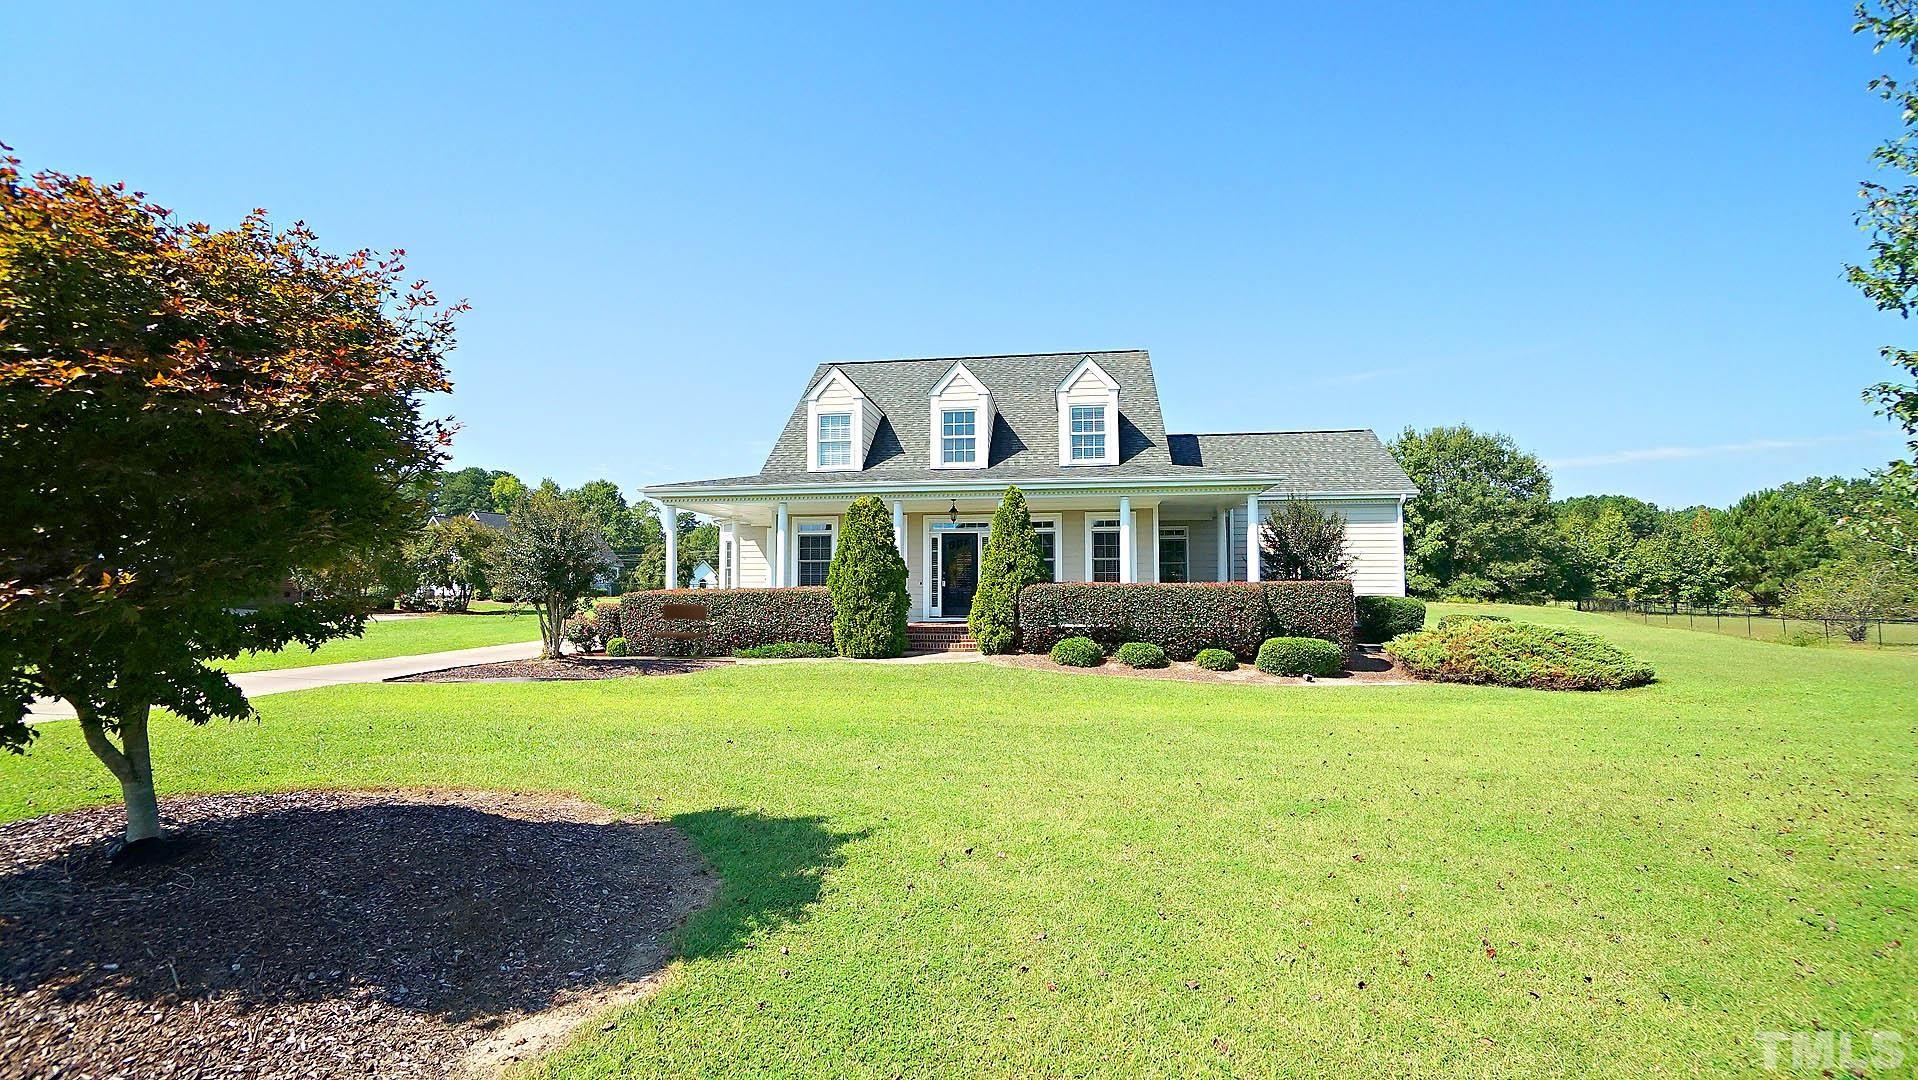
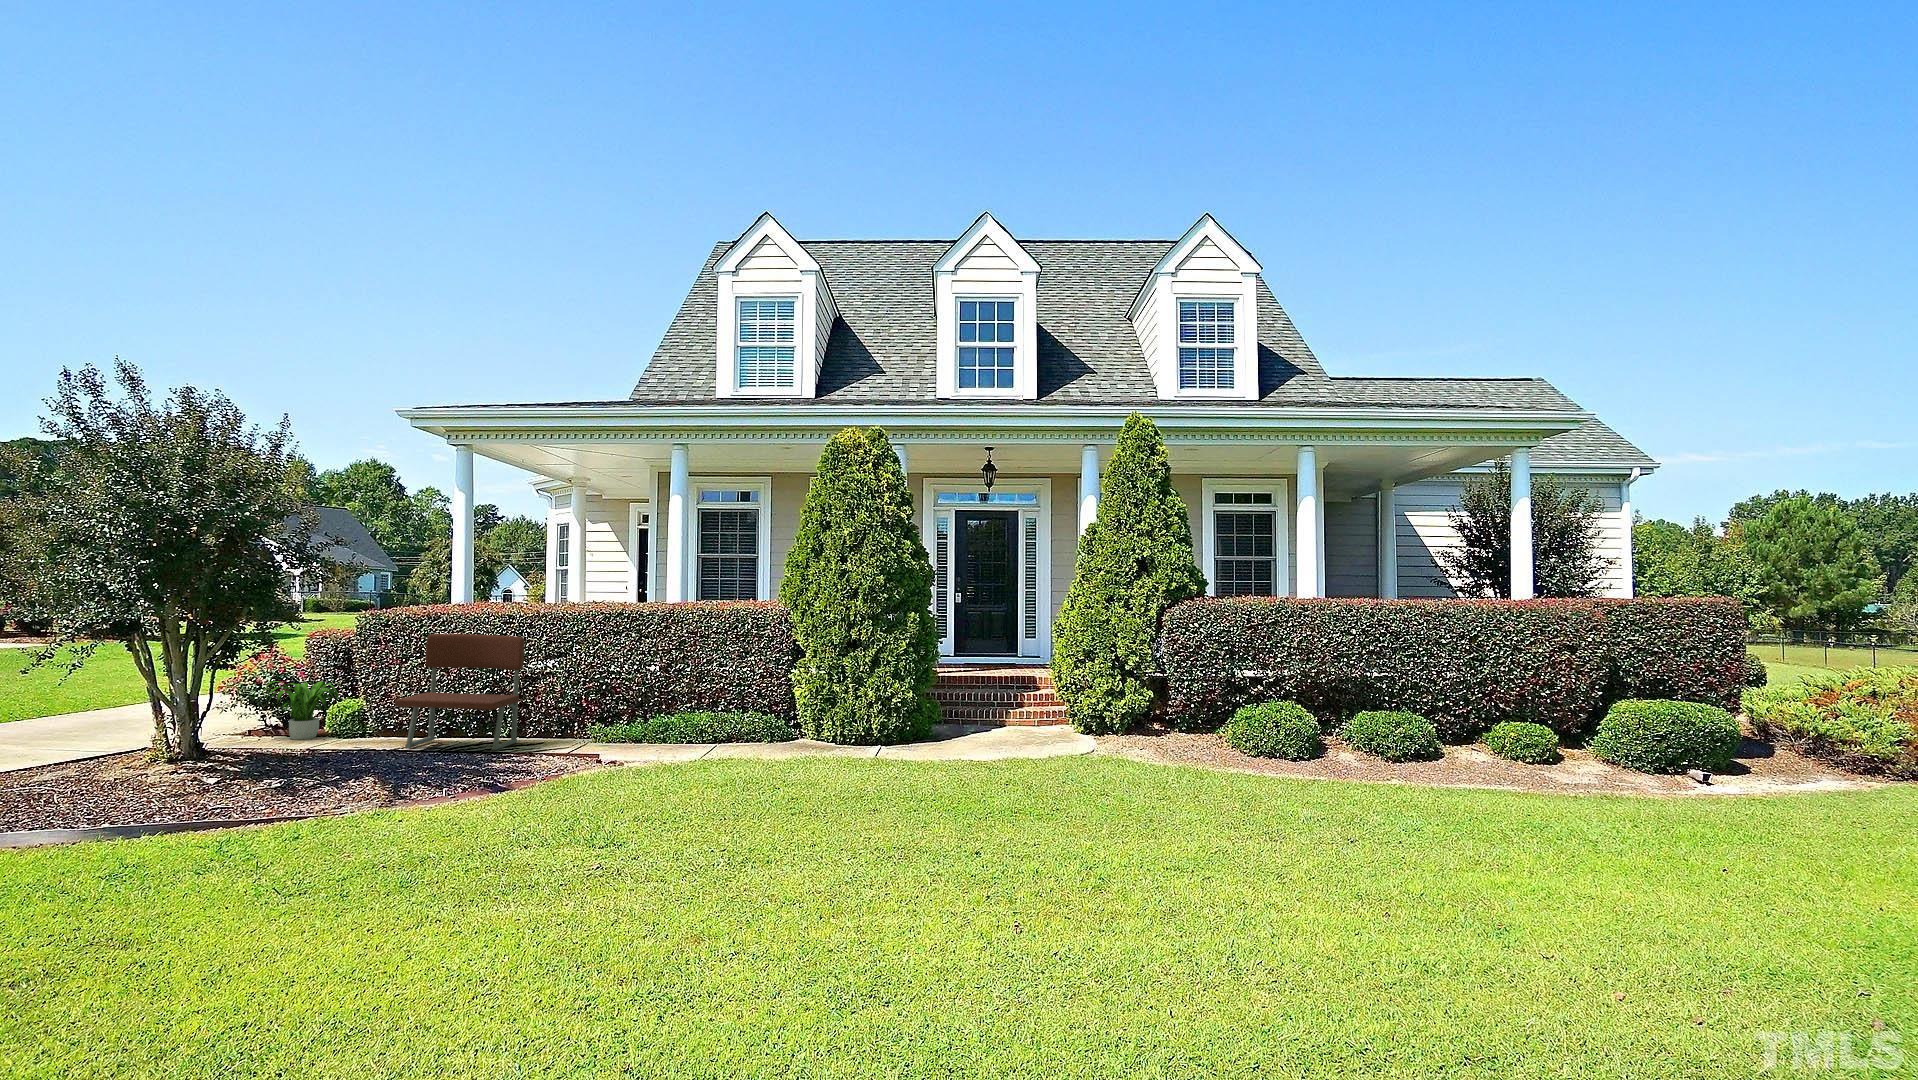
potted plant: none [590,626,626,654] -> present [263,681,341,739]

